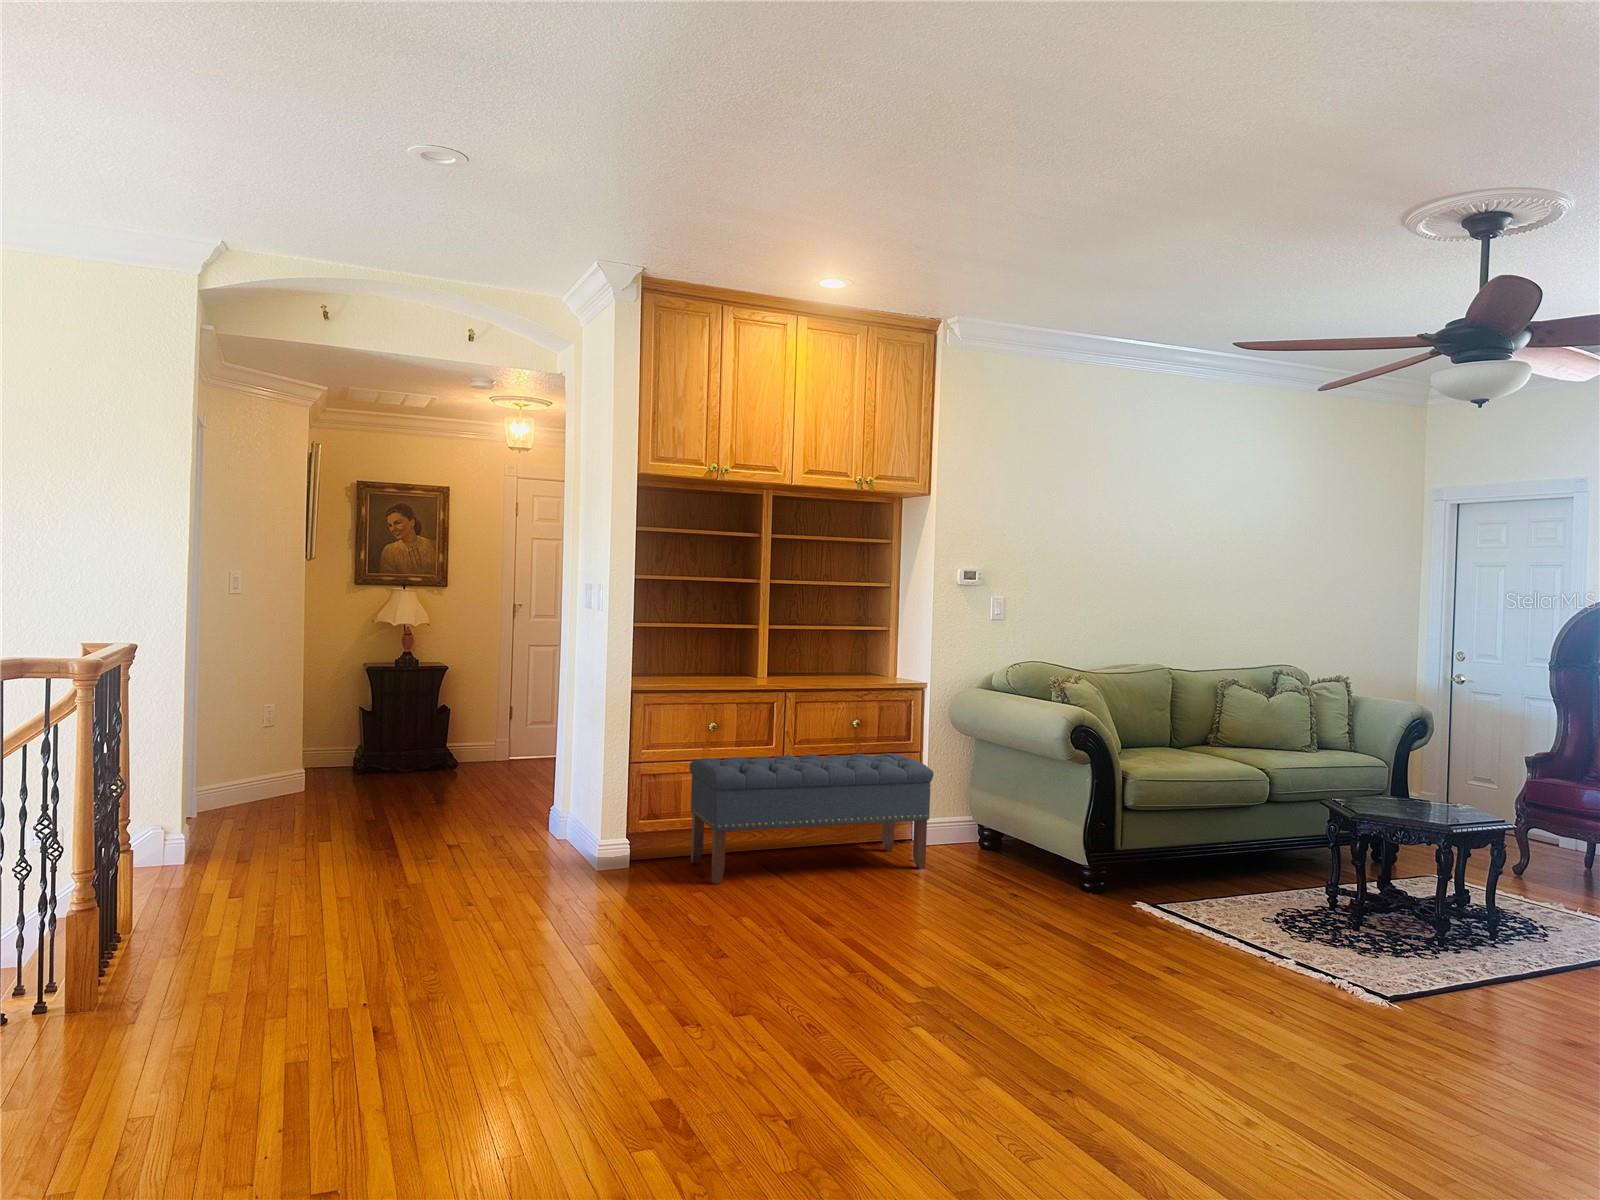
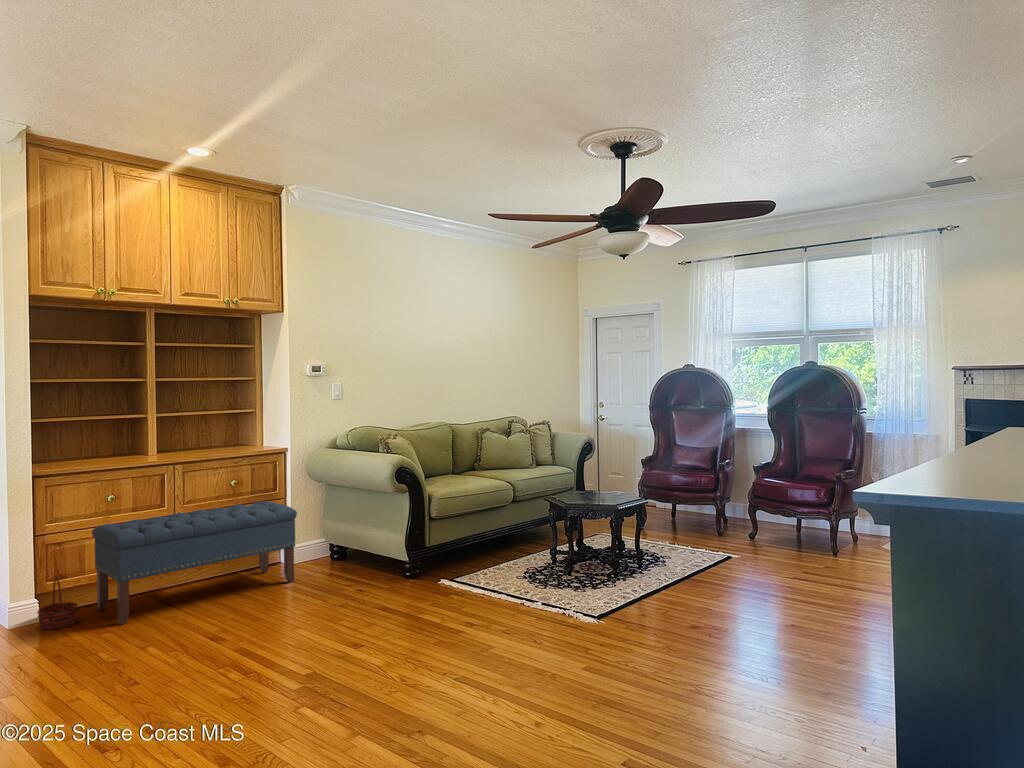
basket: none [628,815,671,876] -> present [37,578,78,629]

